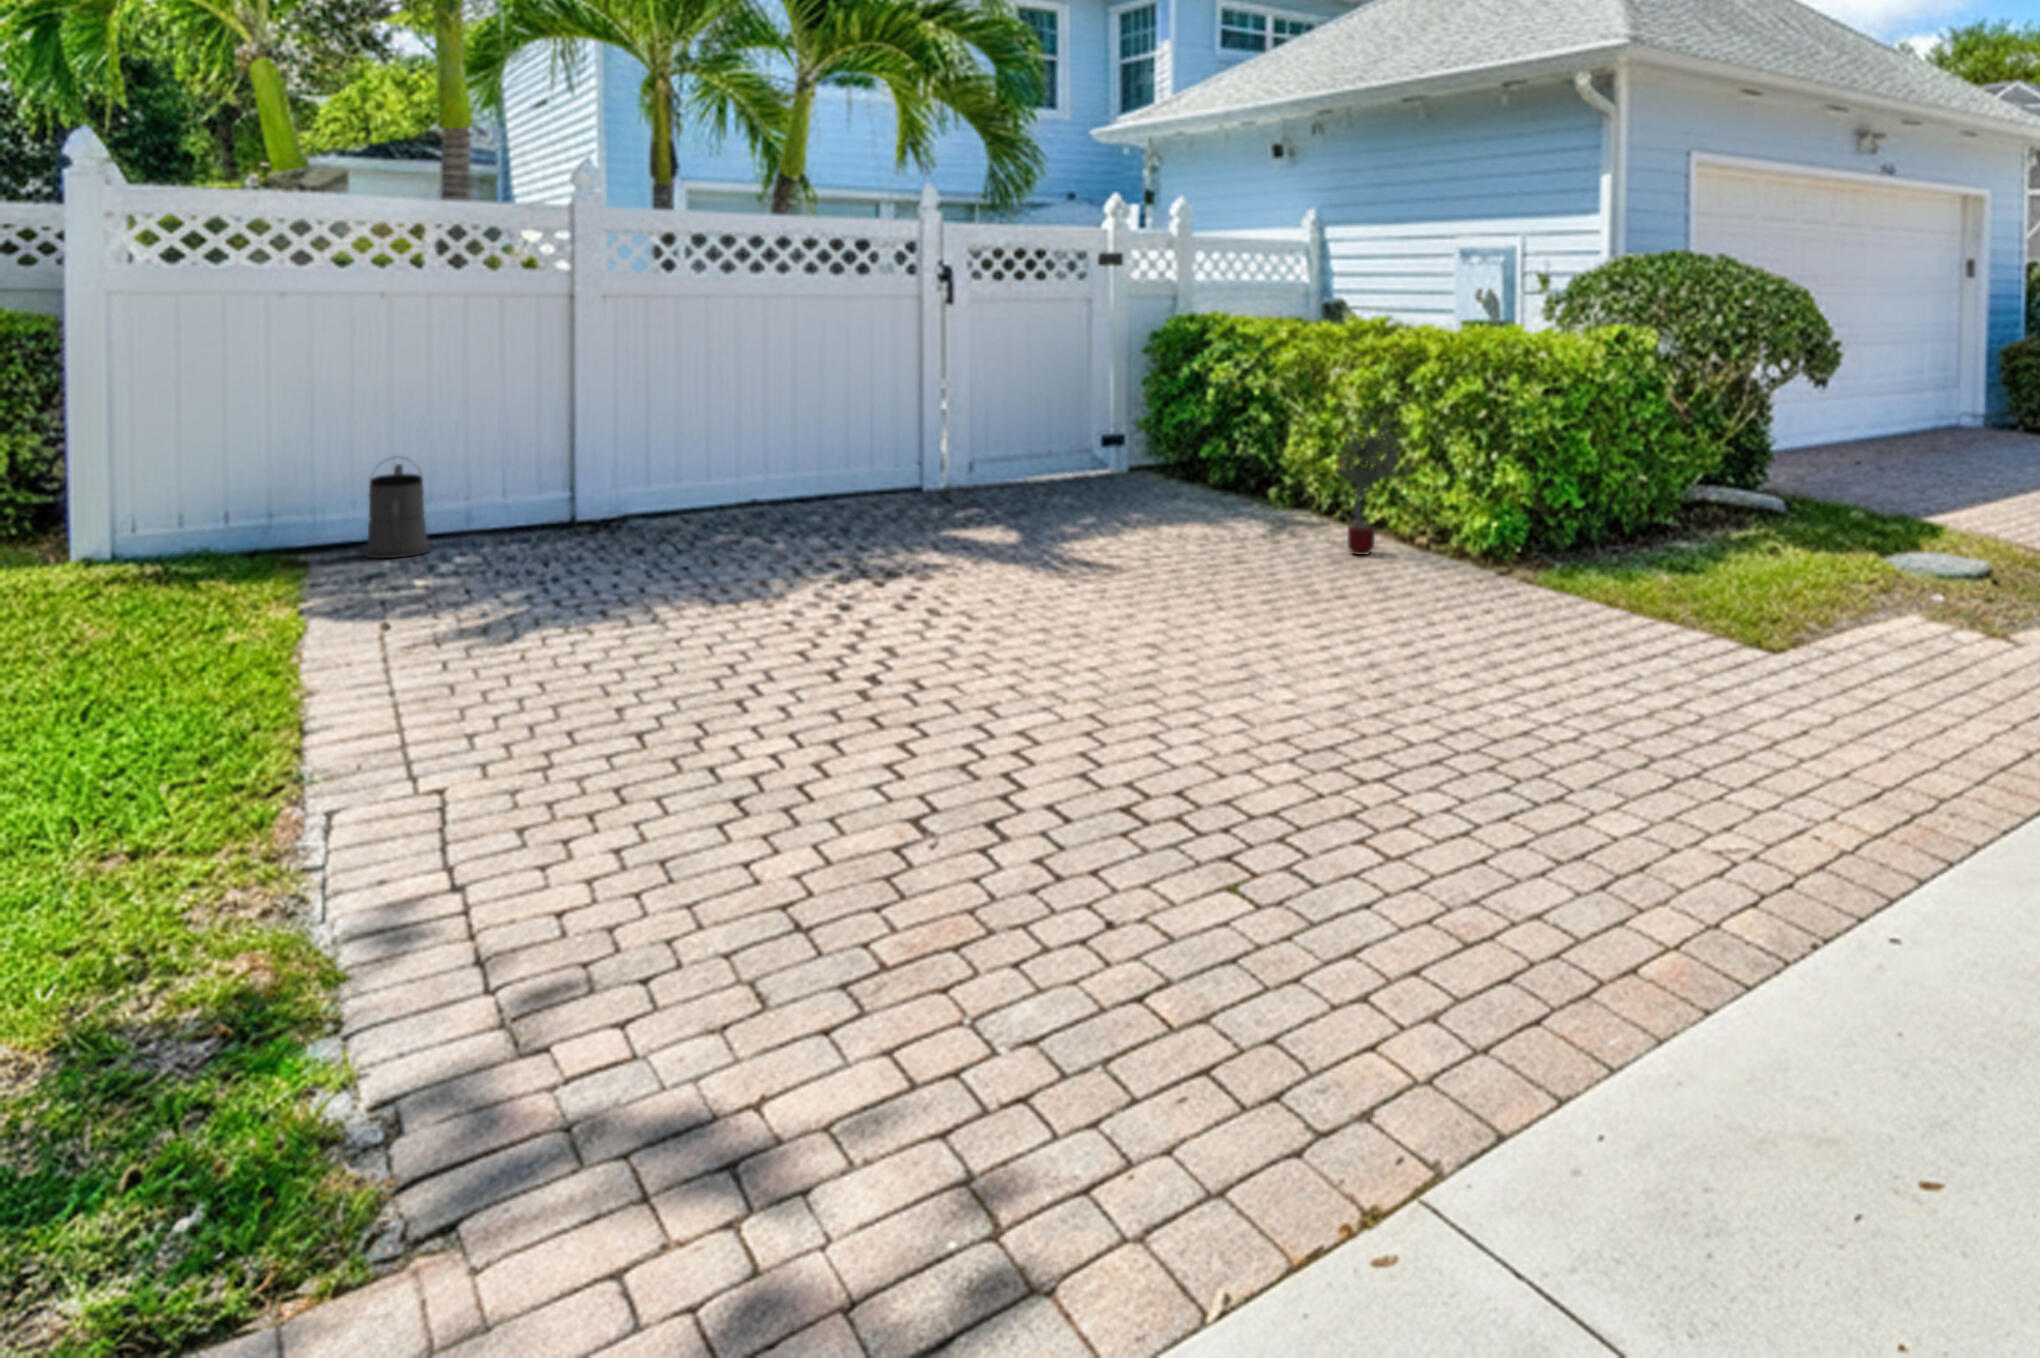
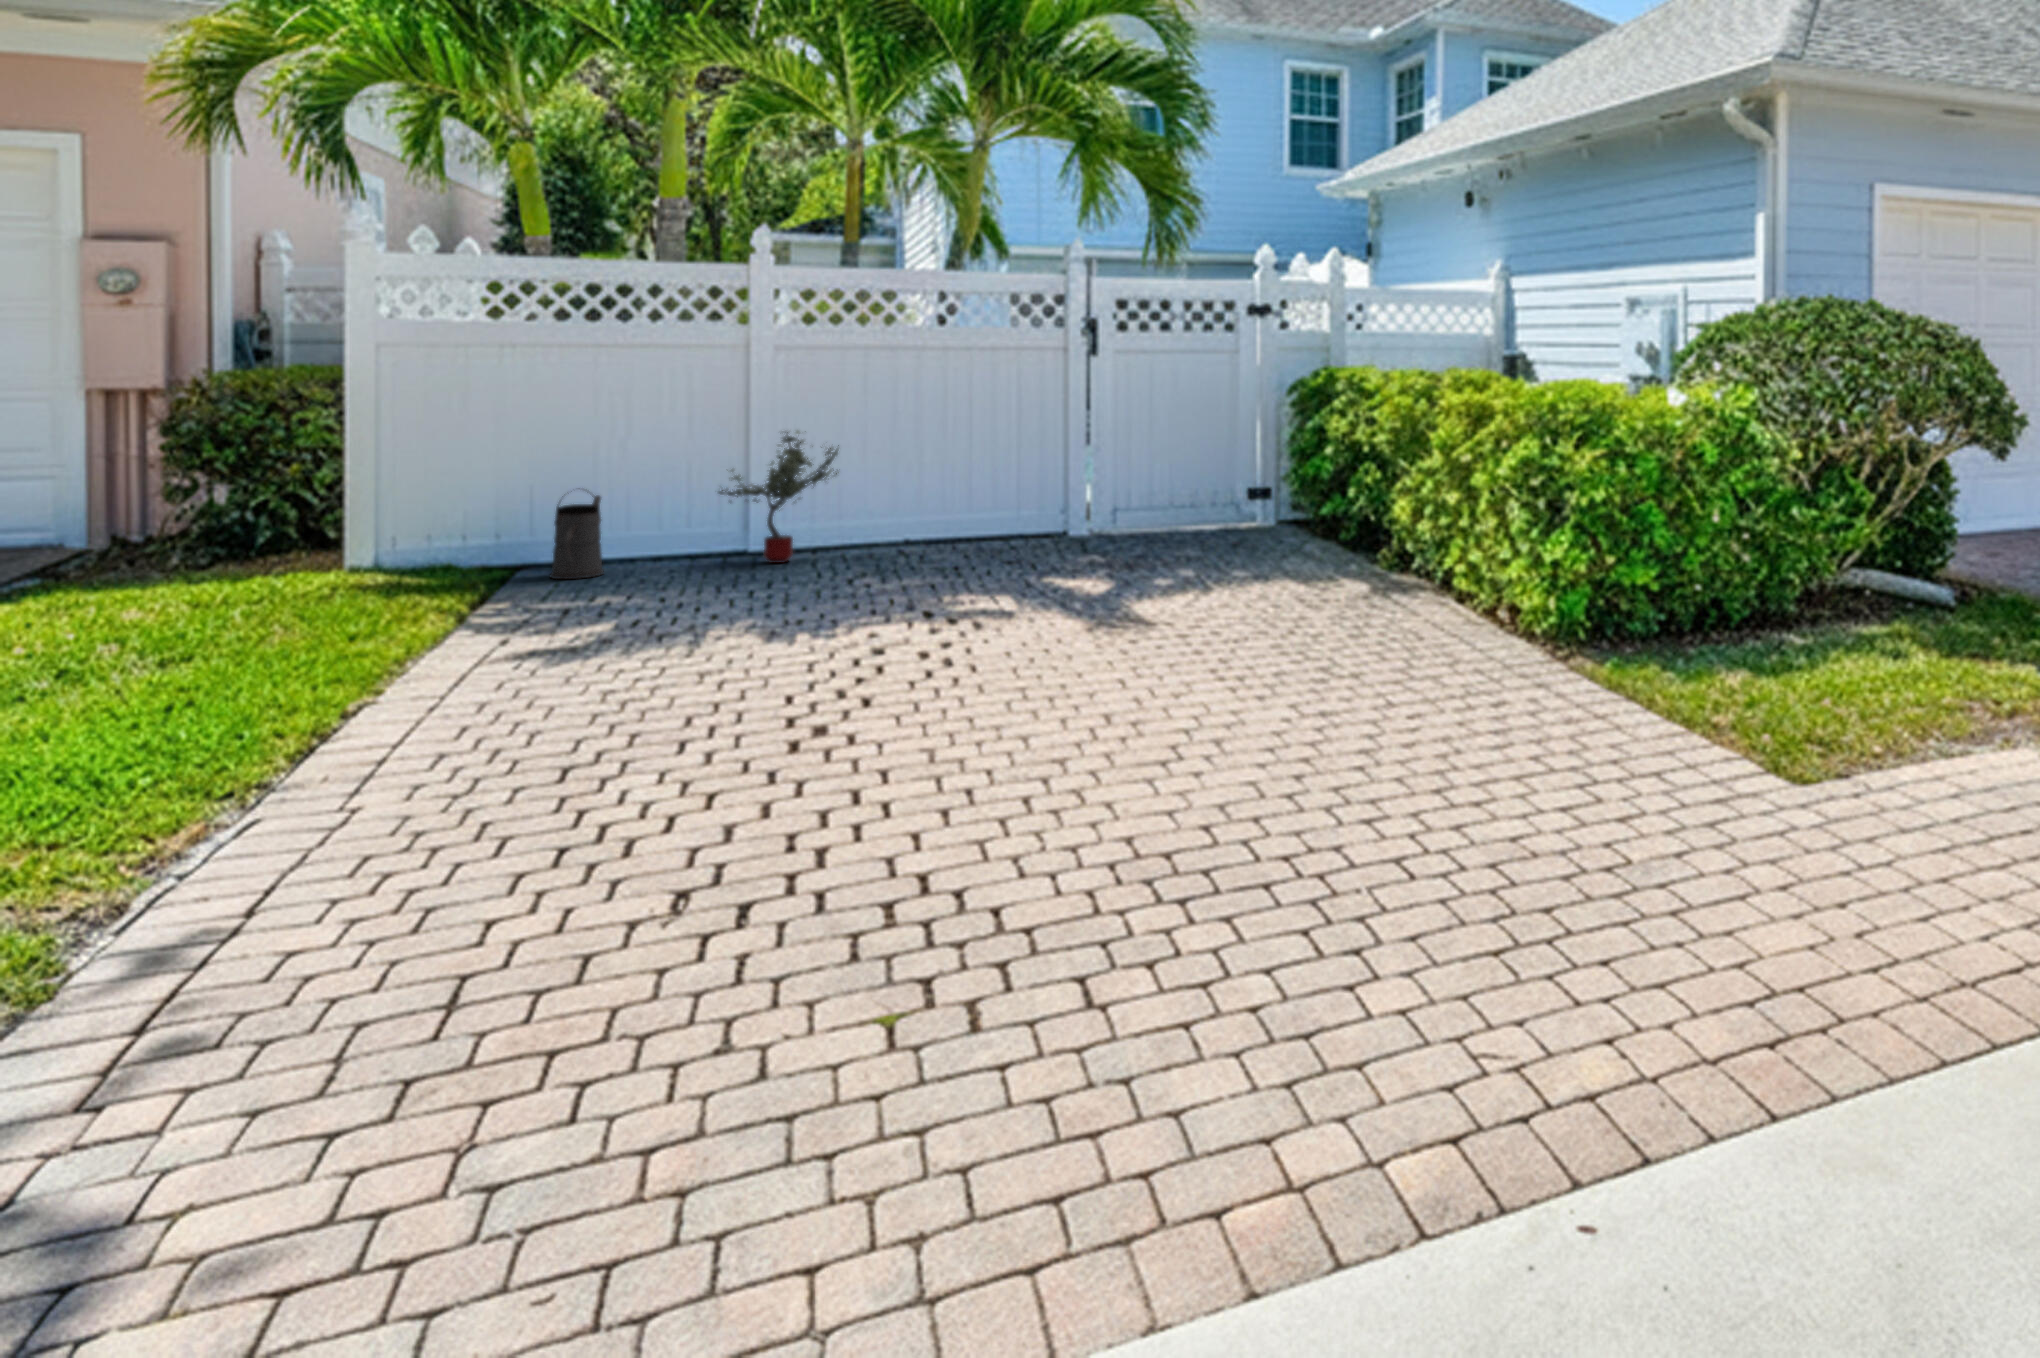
potted tree: present [1335,411,1412,555] -> present [719,431,839,563]

